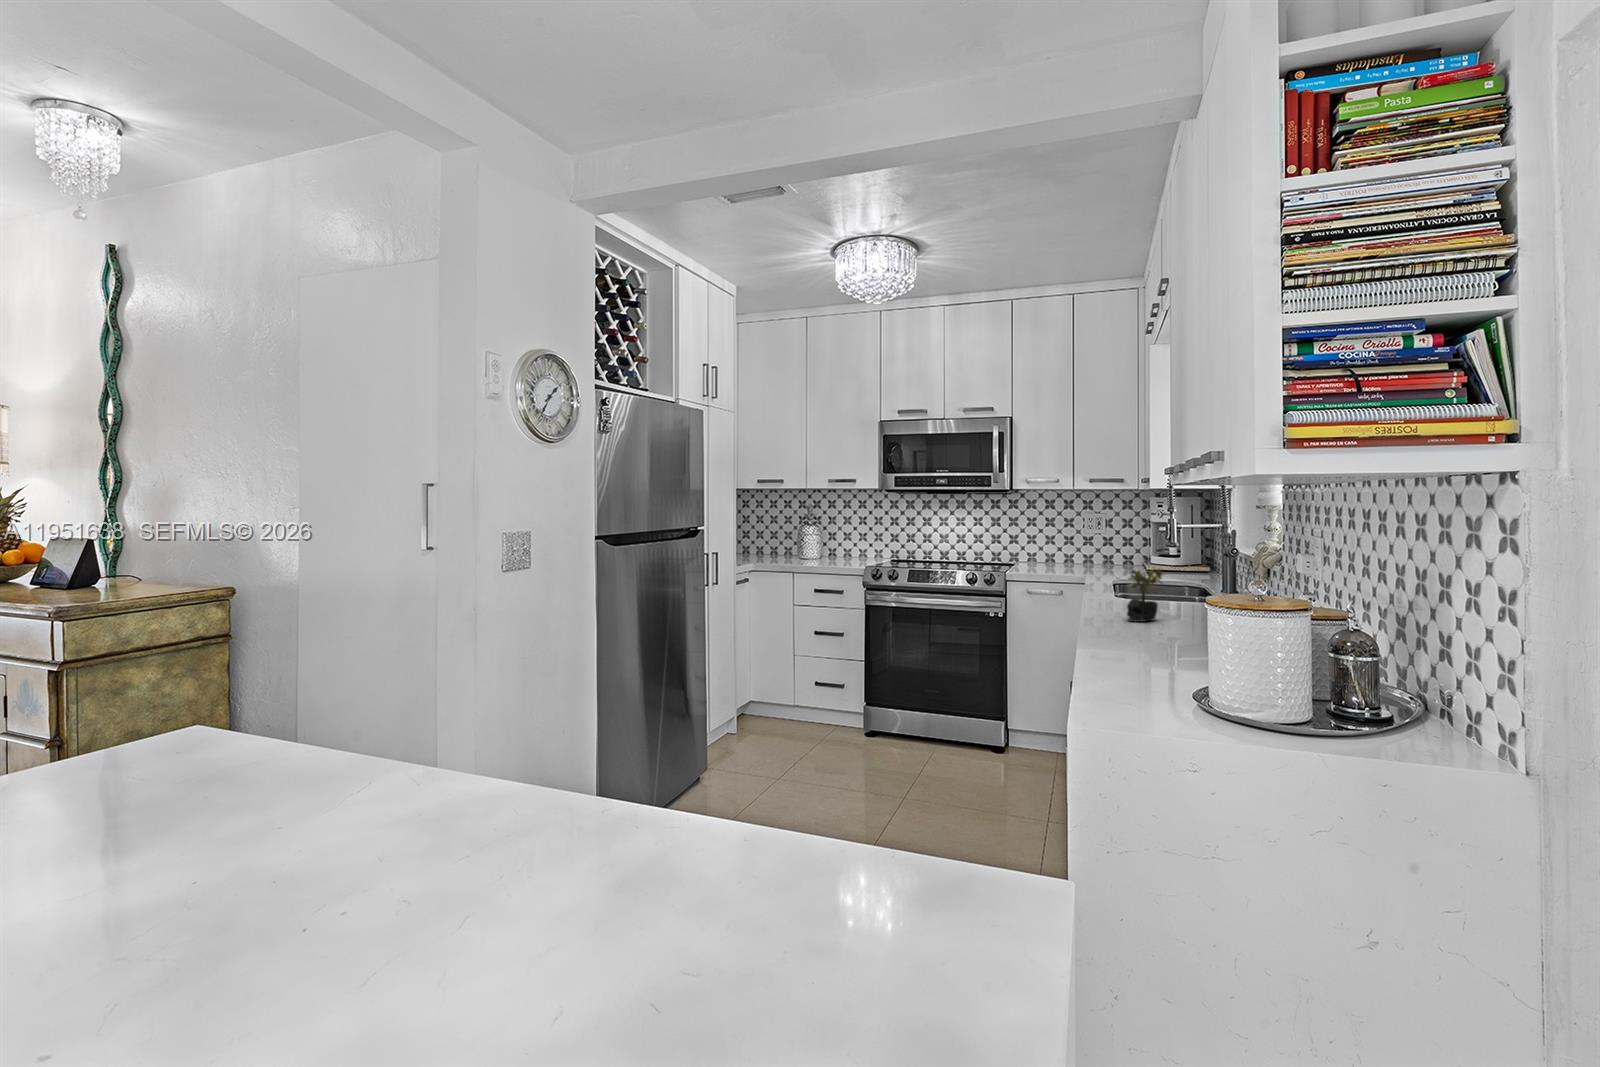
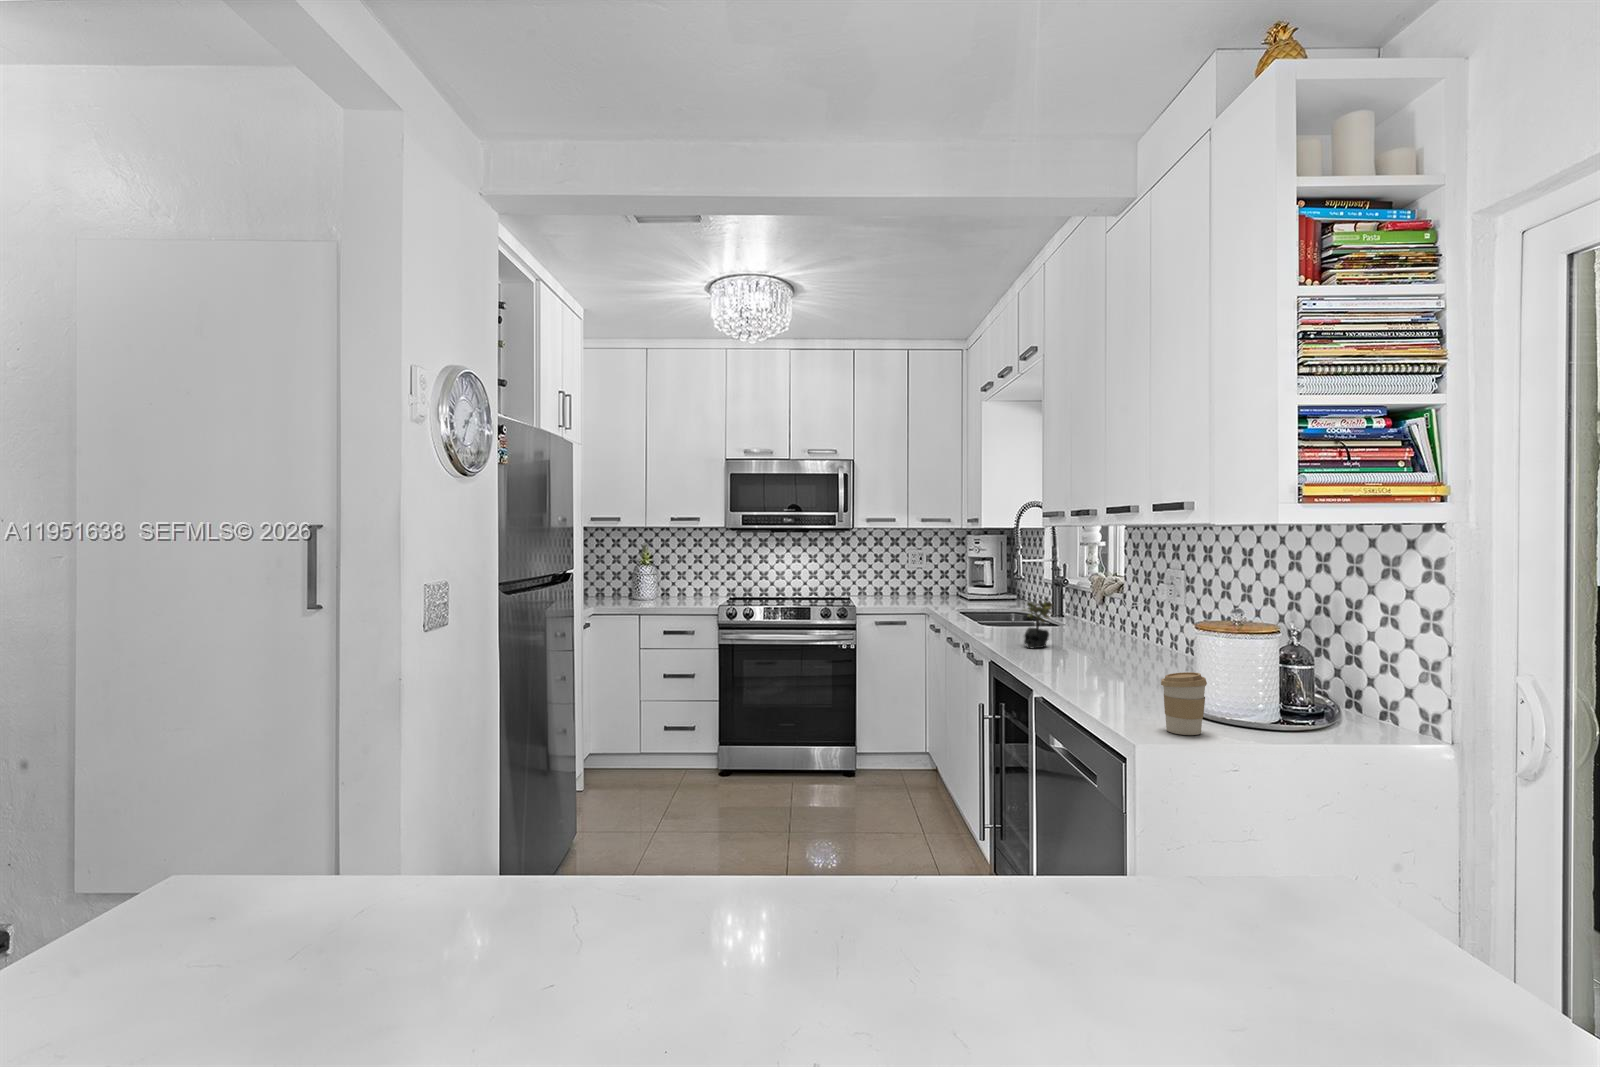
coffee cup: none [1124,648,1176,719] -> present [1161,672,1207,735]

